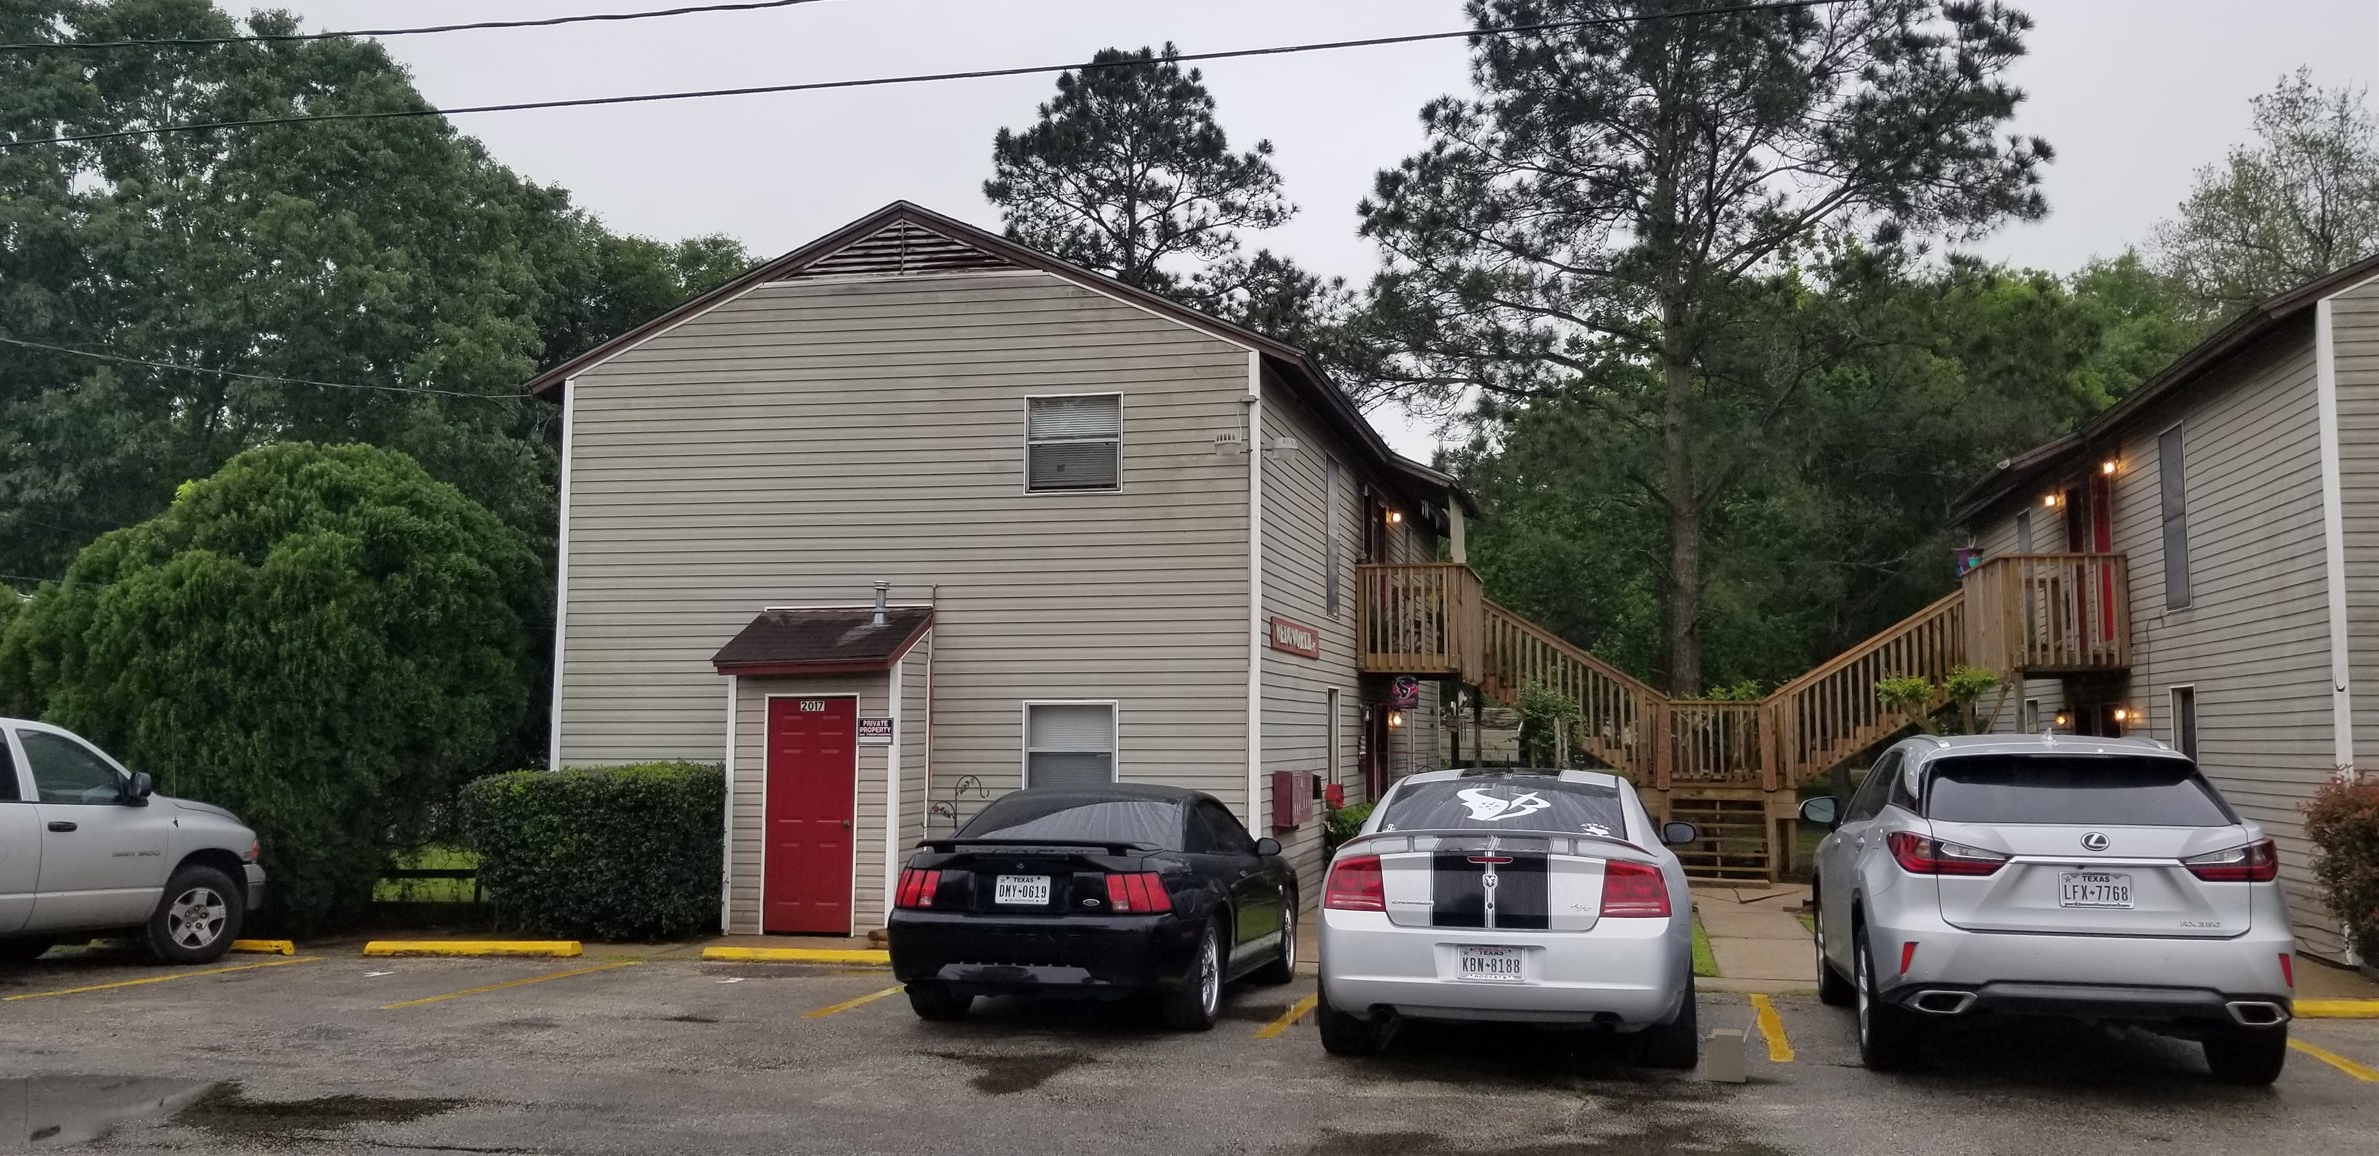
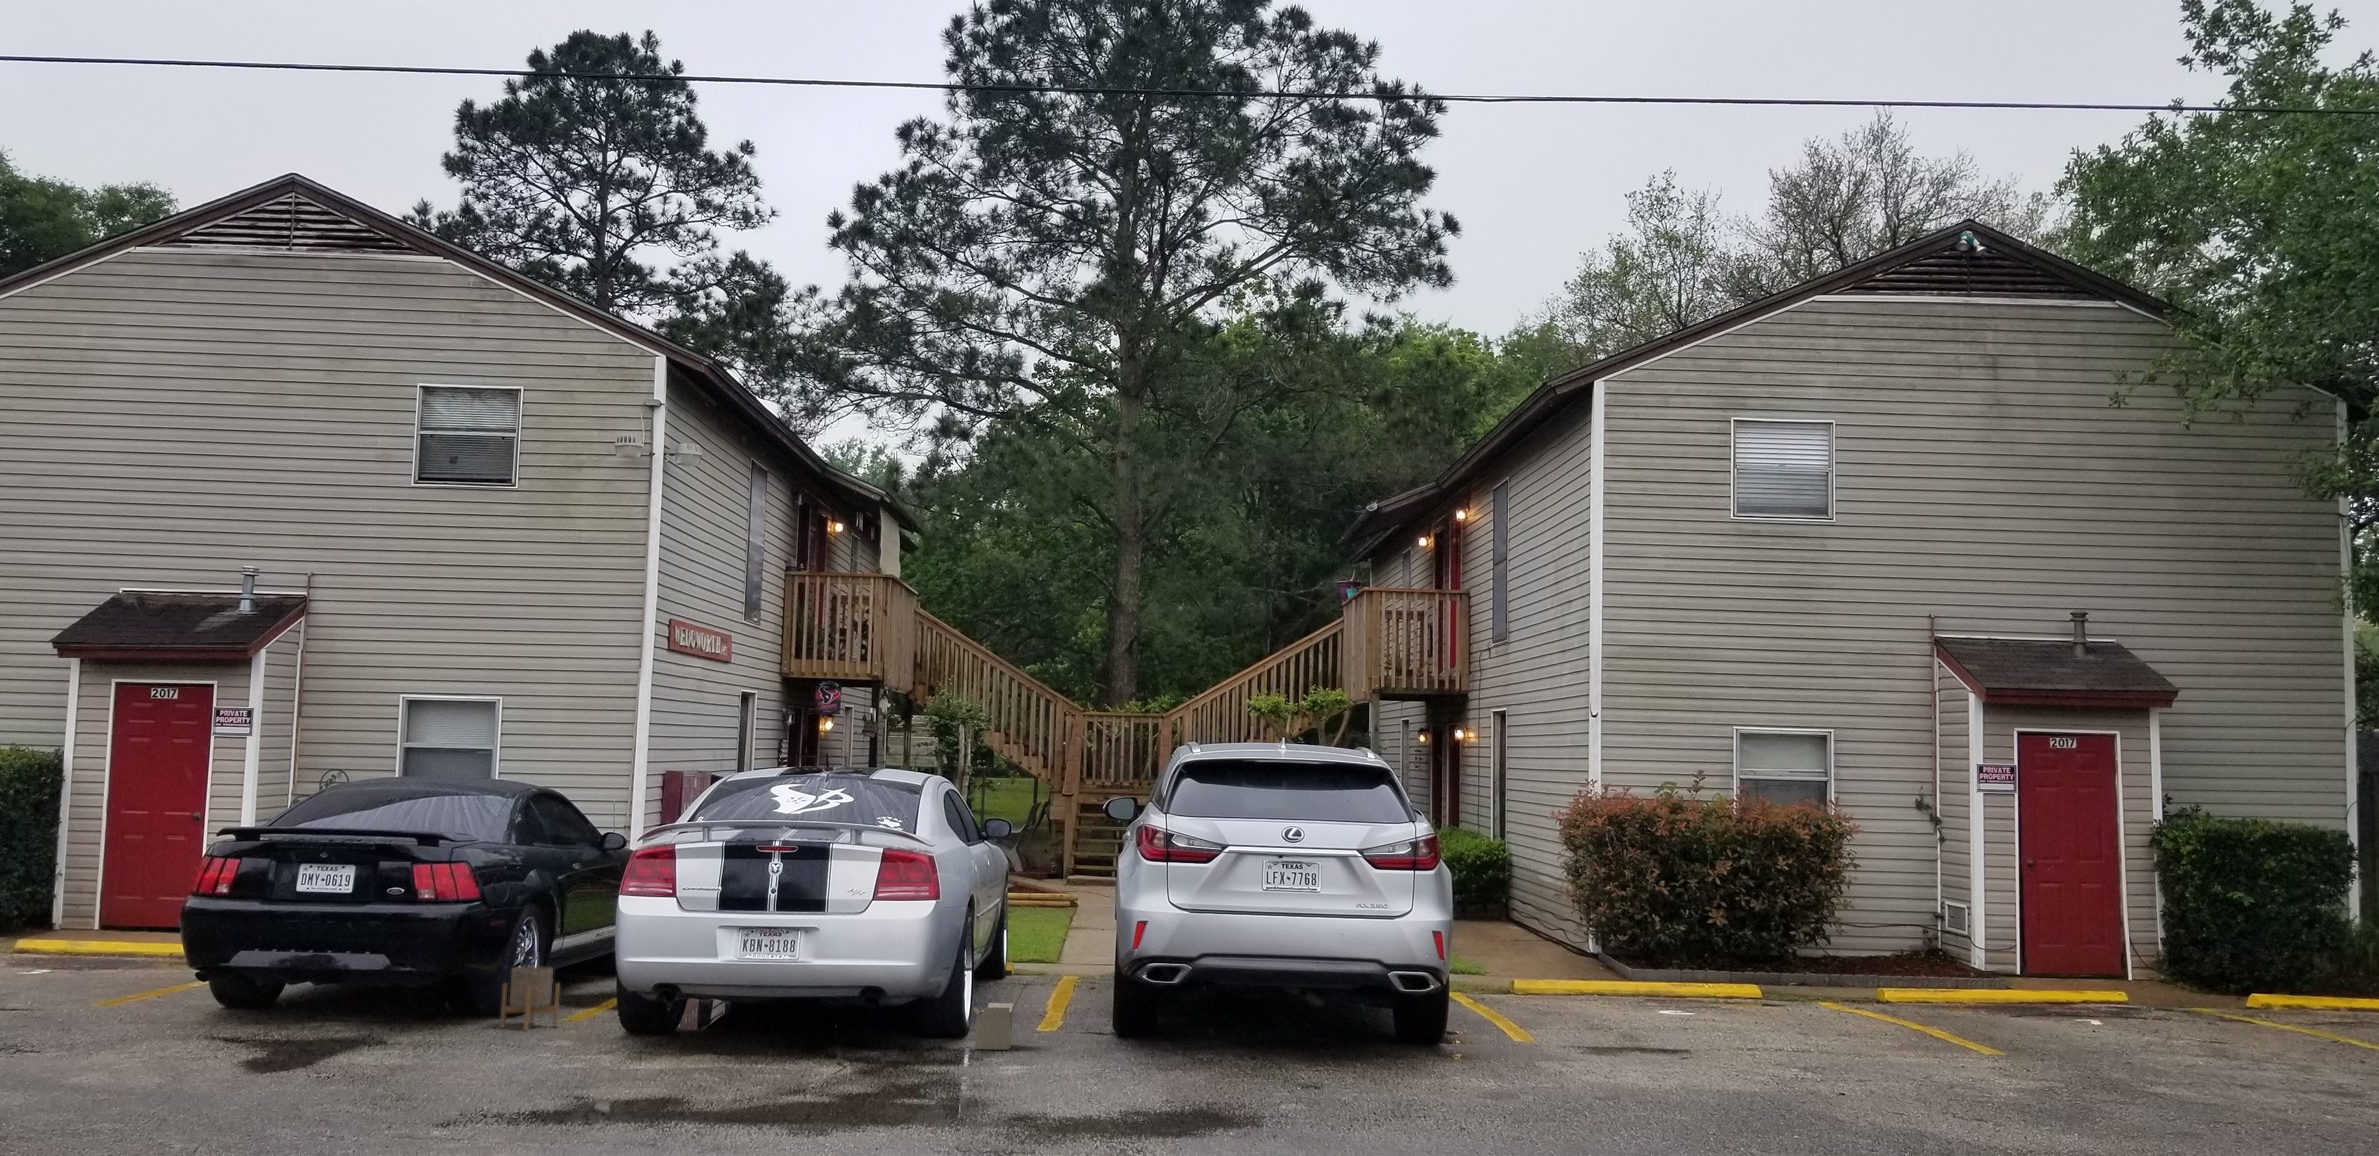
planter: none [1191,975,1246,1042] -> present [500,967,560,1030]

